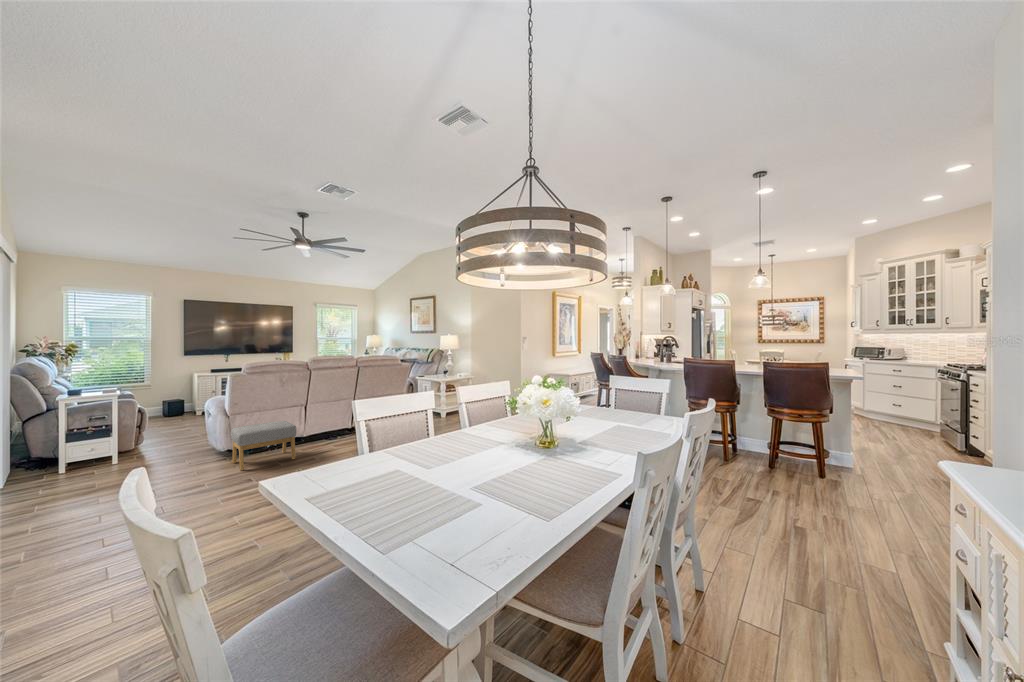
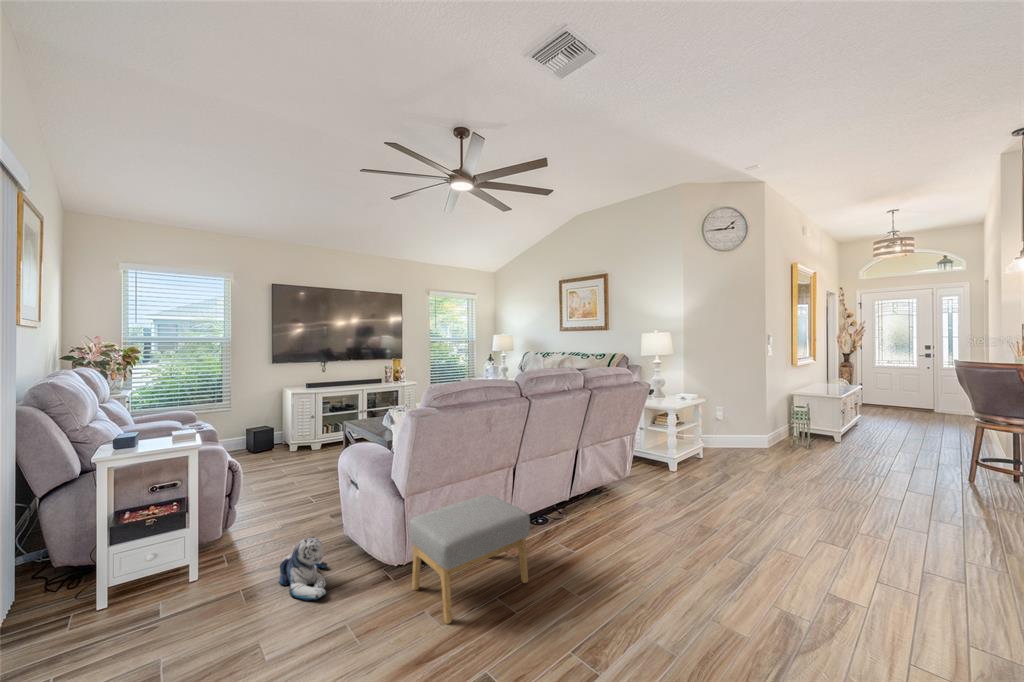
plush toy: none [161,440,191,467] -> present [279,537,327,600]

